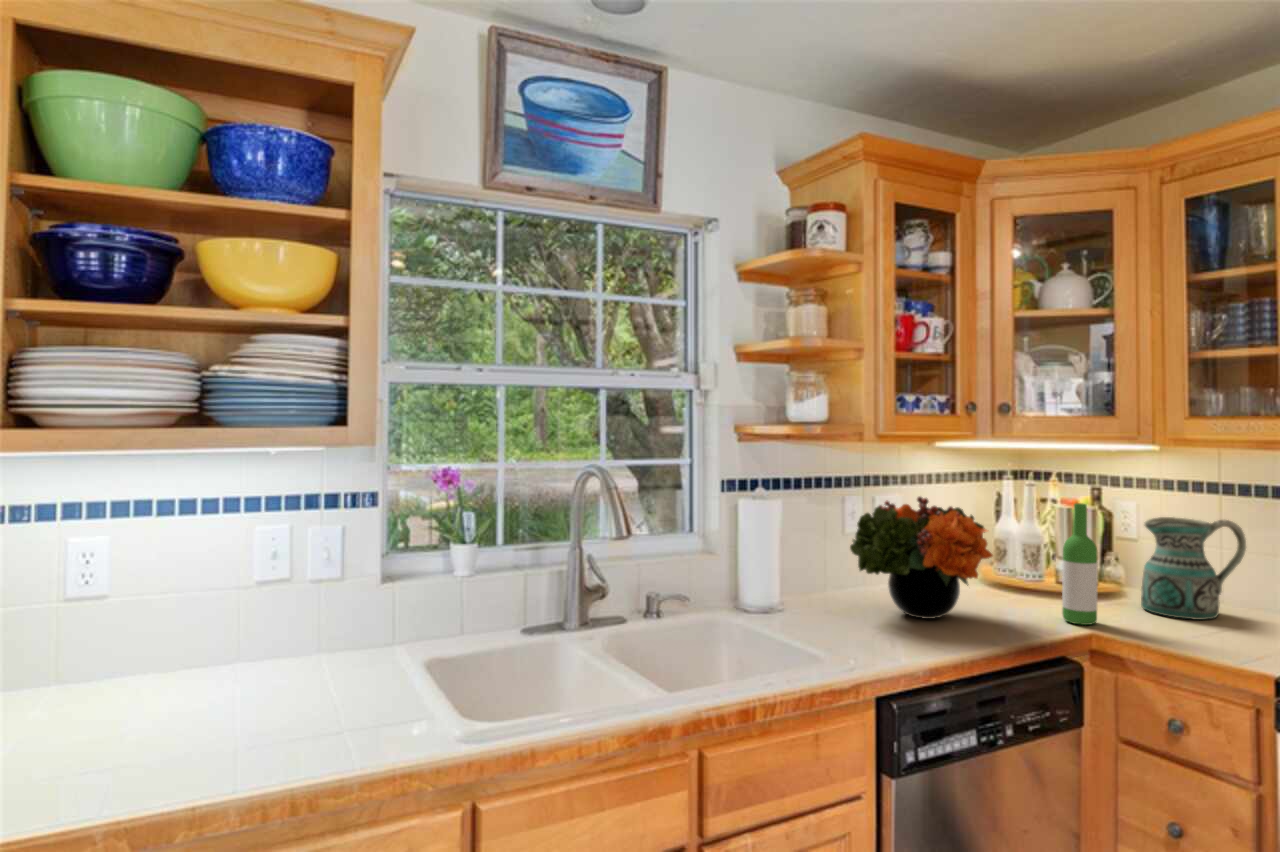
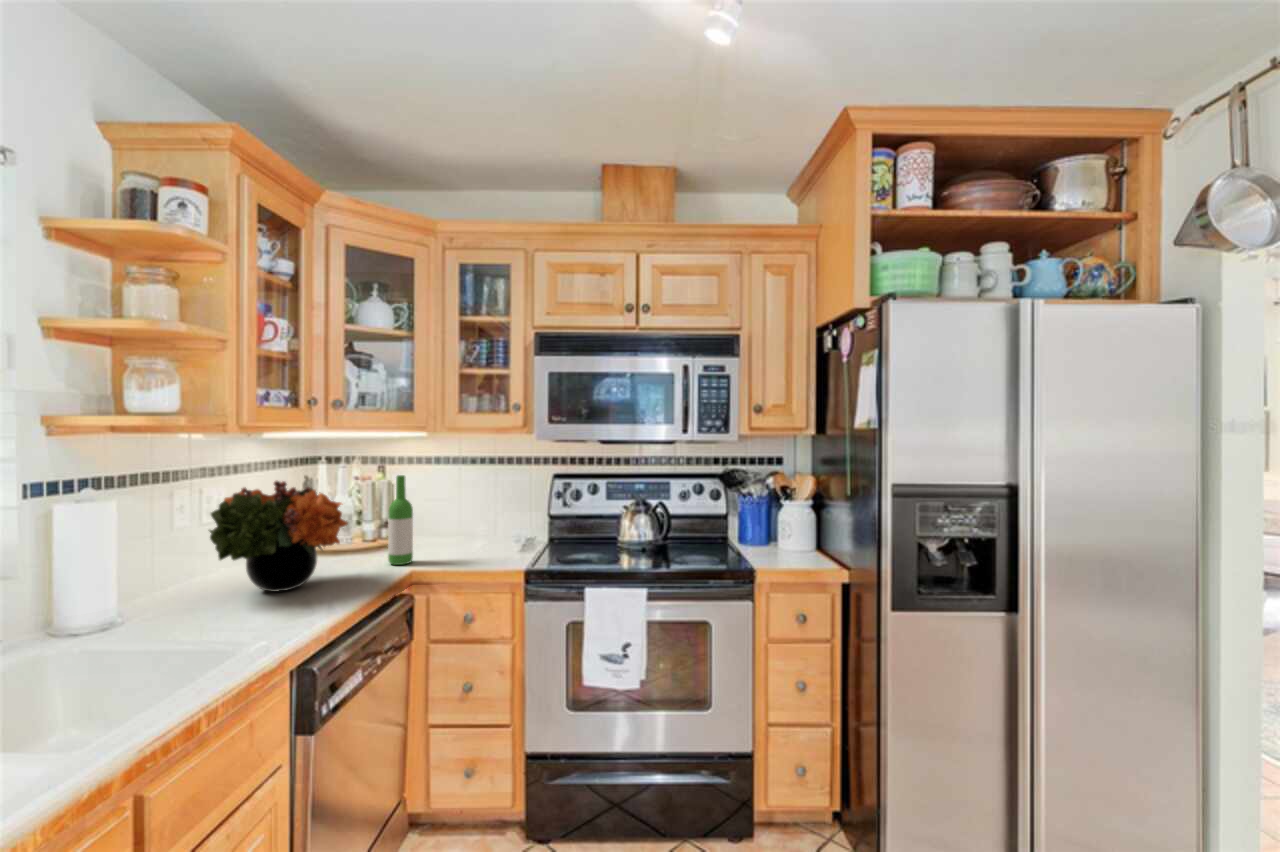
ceramic pitcher: present [1141,517,1246,620] -> none [423,479,479,547]

